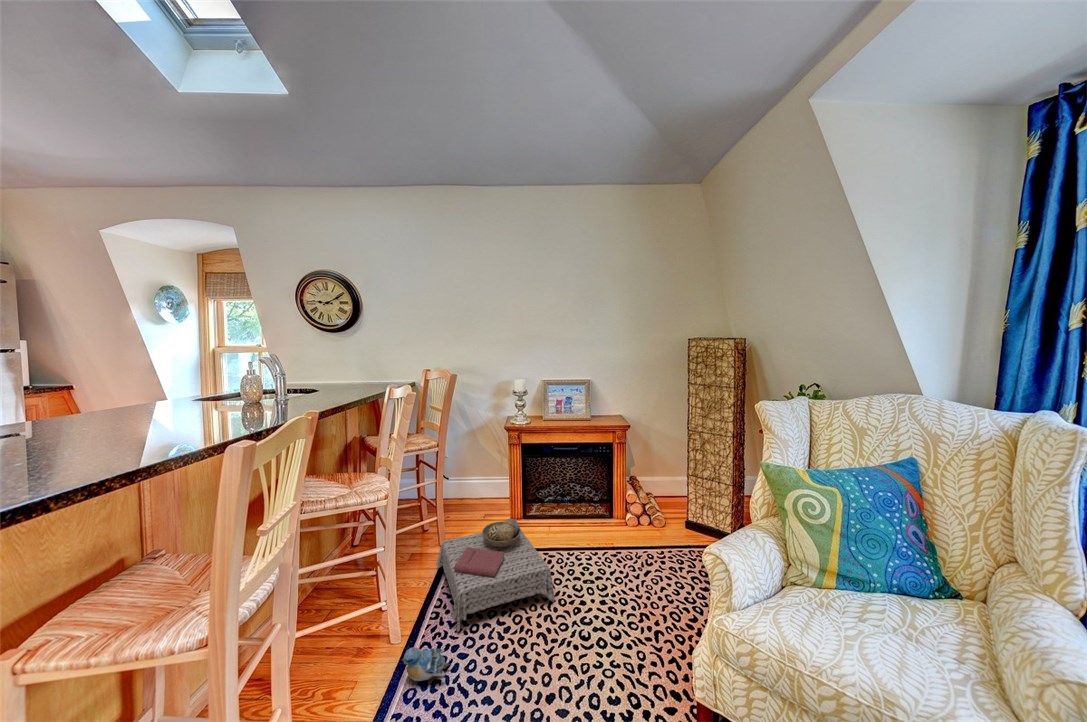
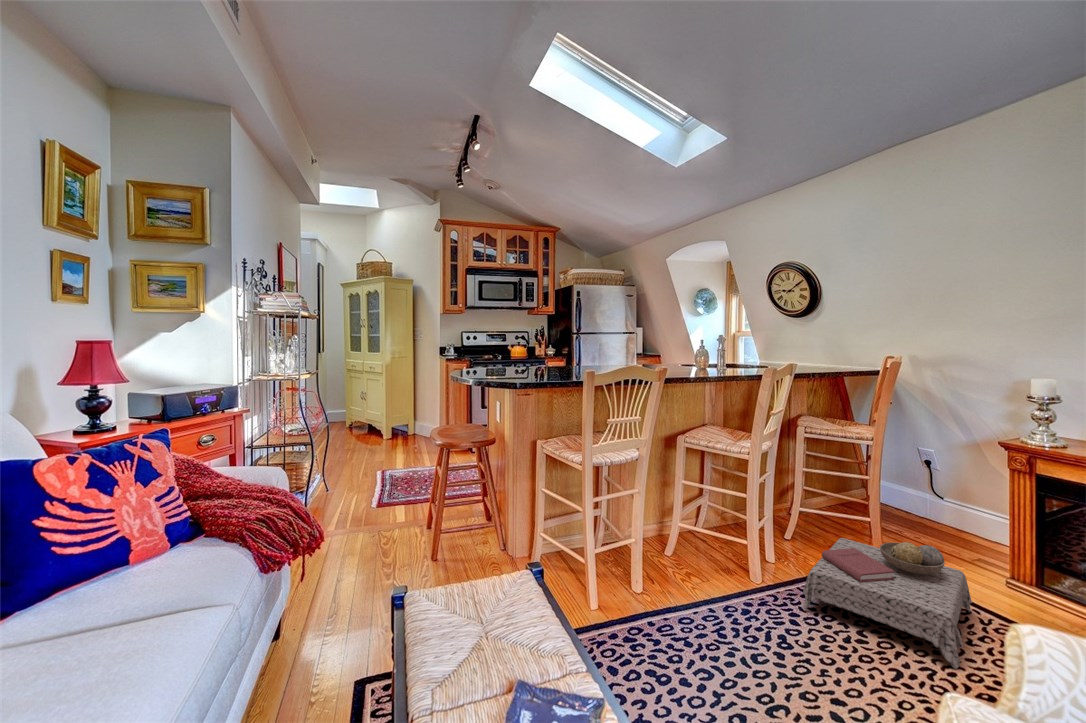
plush toy: present [402,647,450,681] -> none [733,576,775,616]

